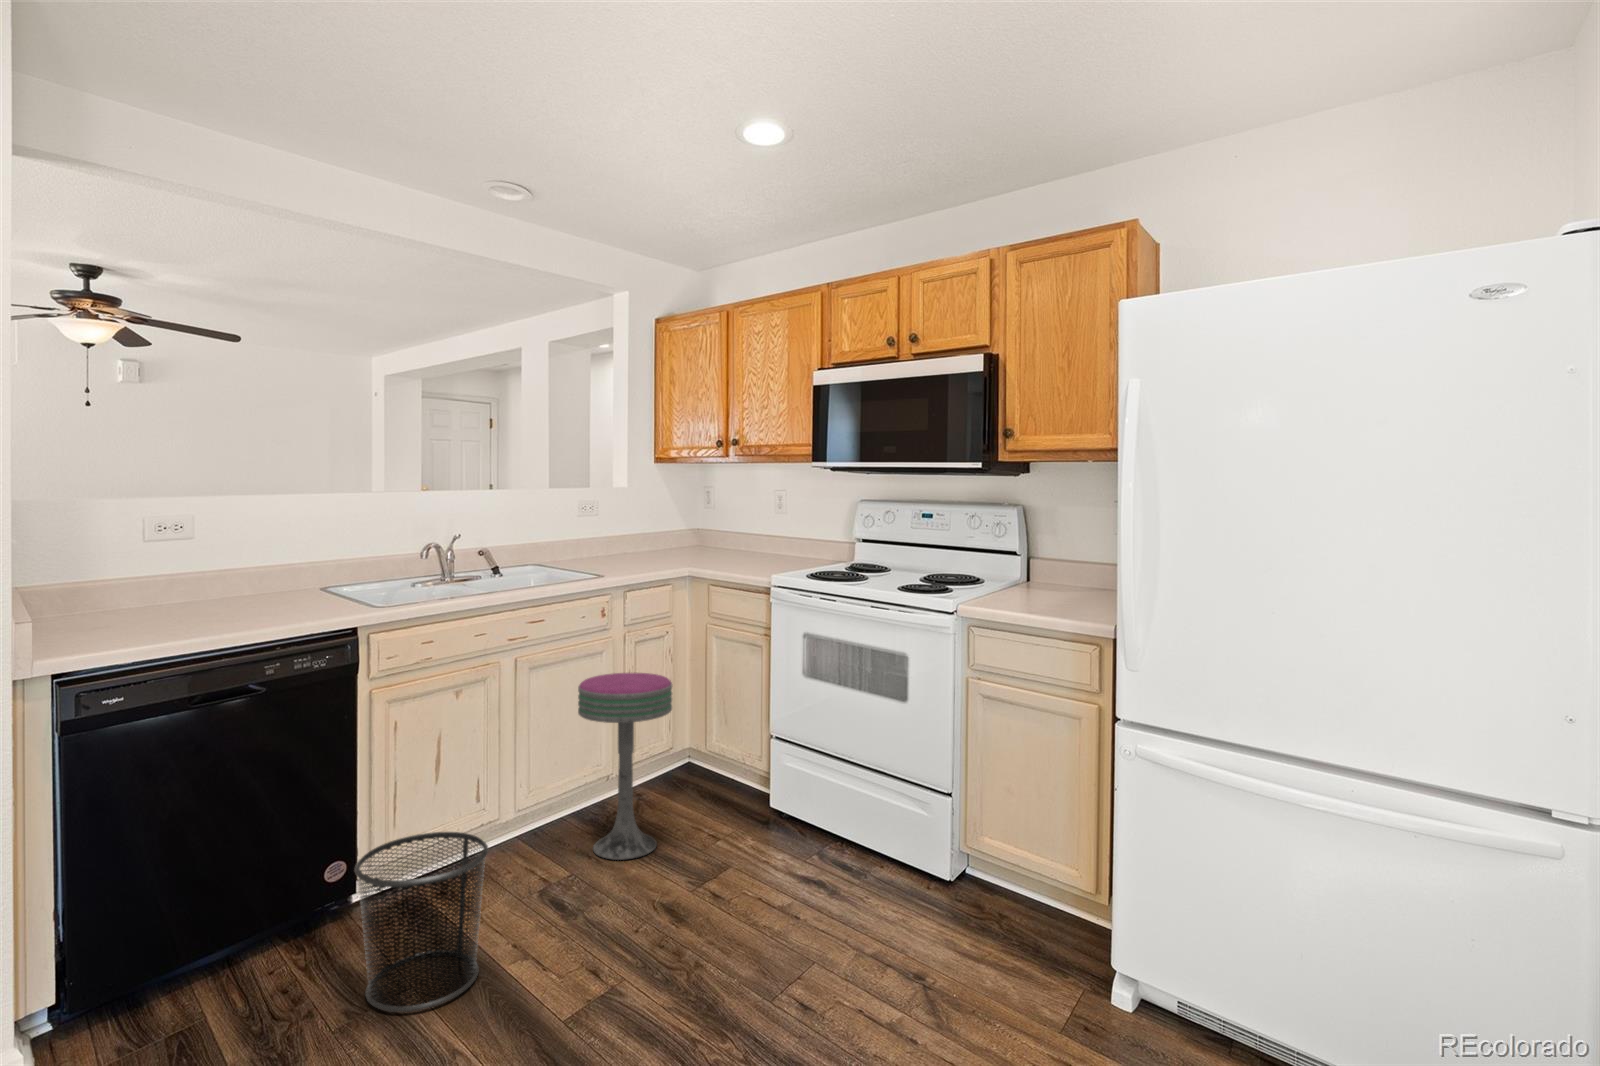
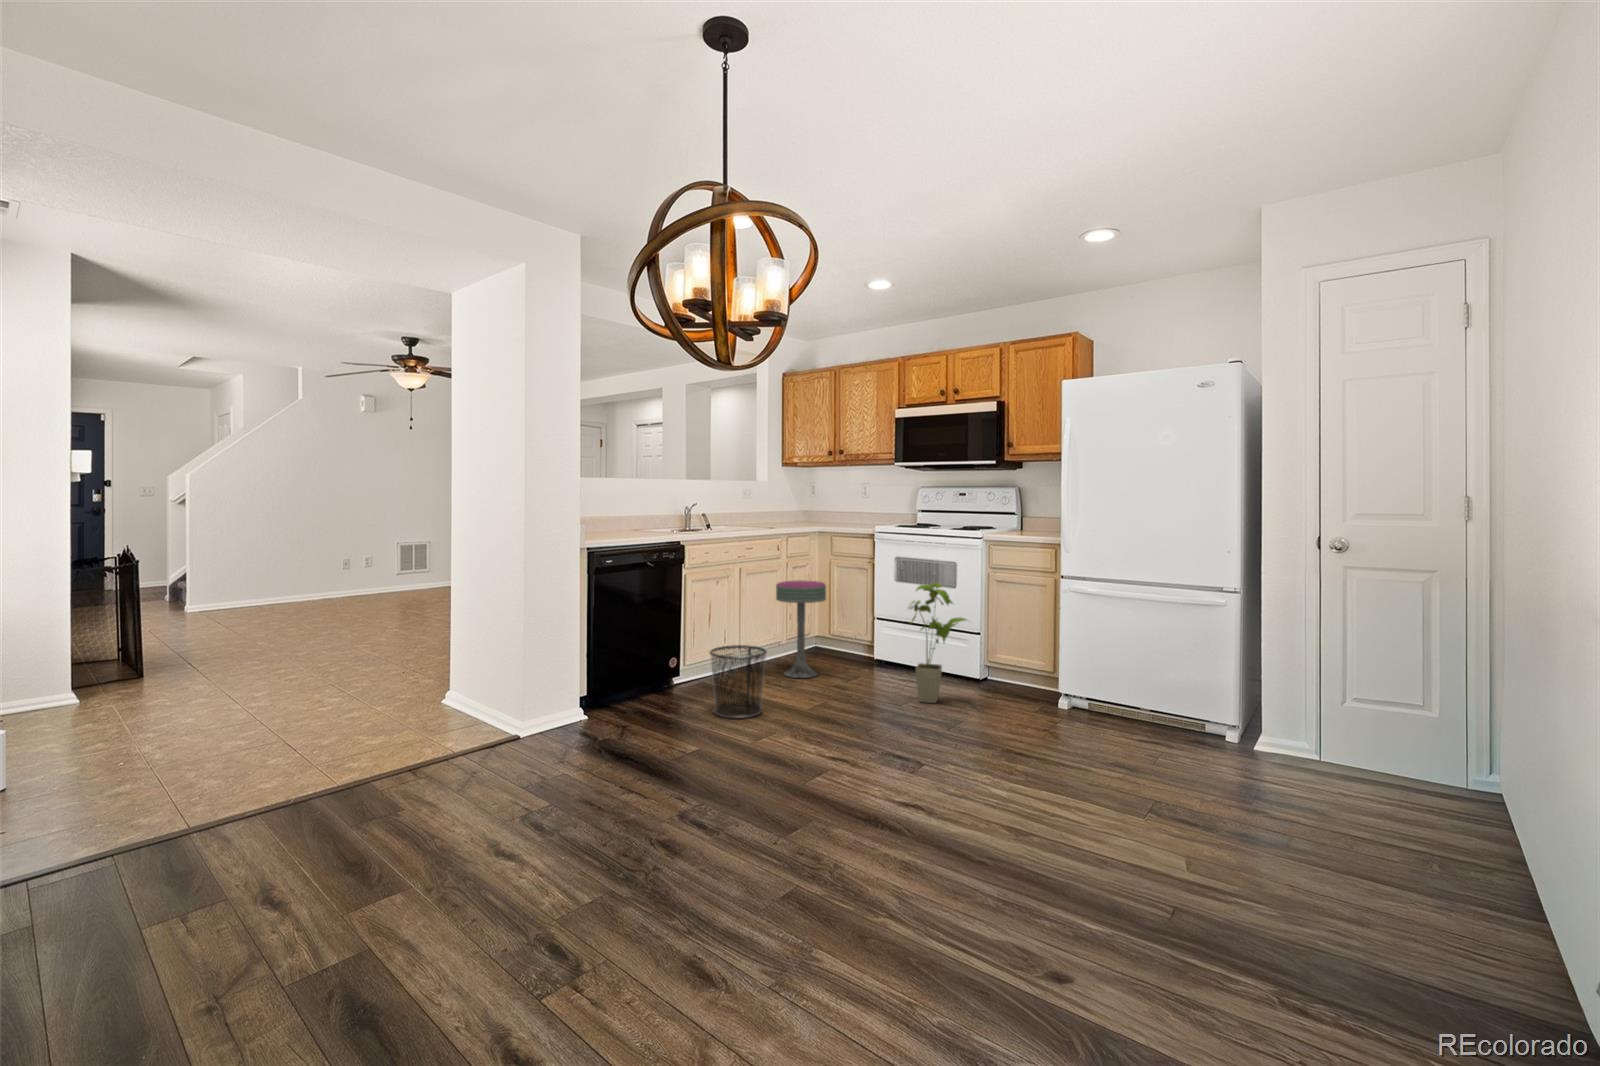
house plant: none [795,704,924,948] -> present [910,583,966,703]

